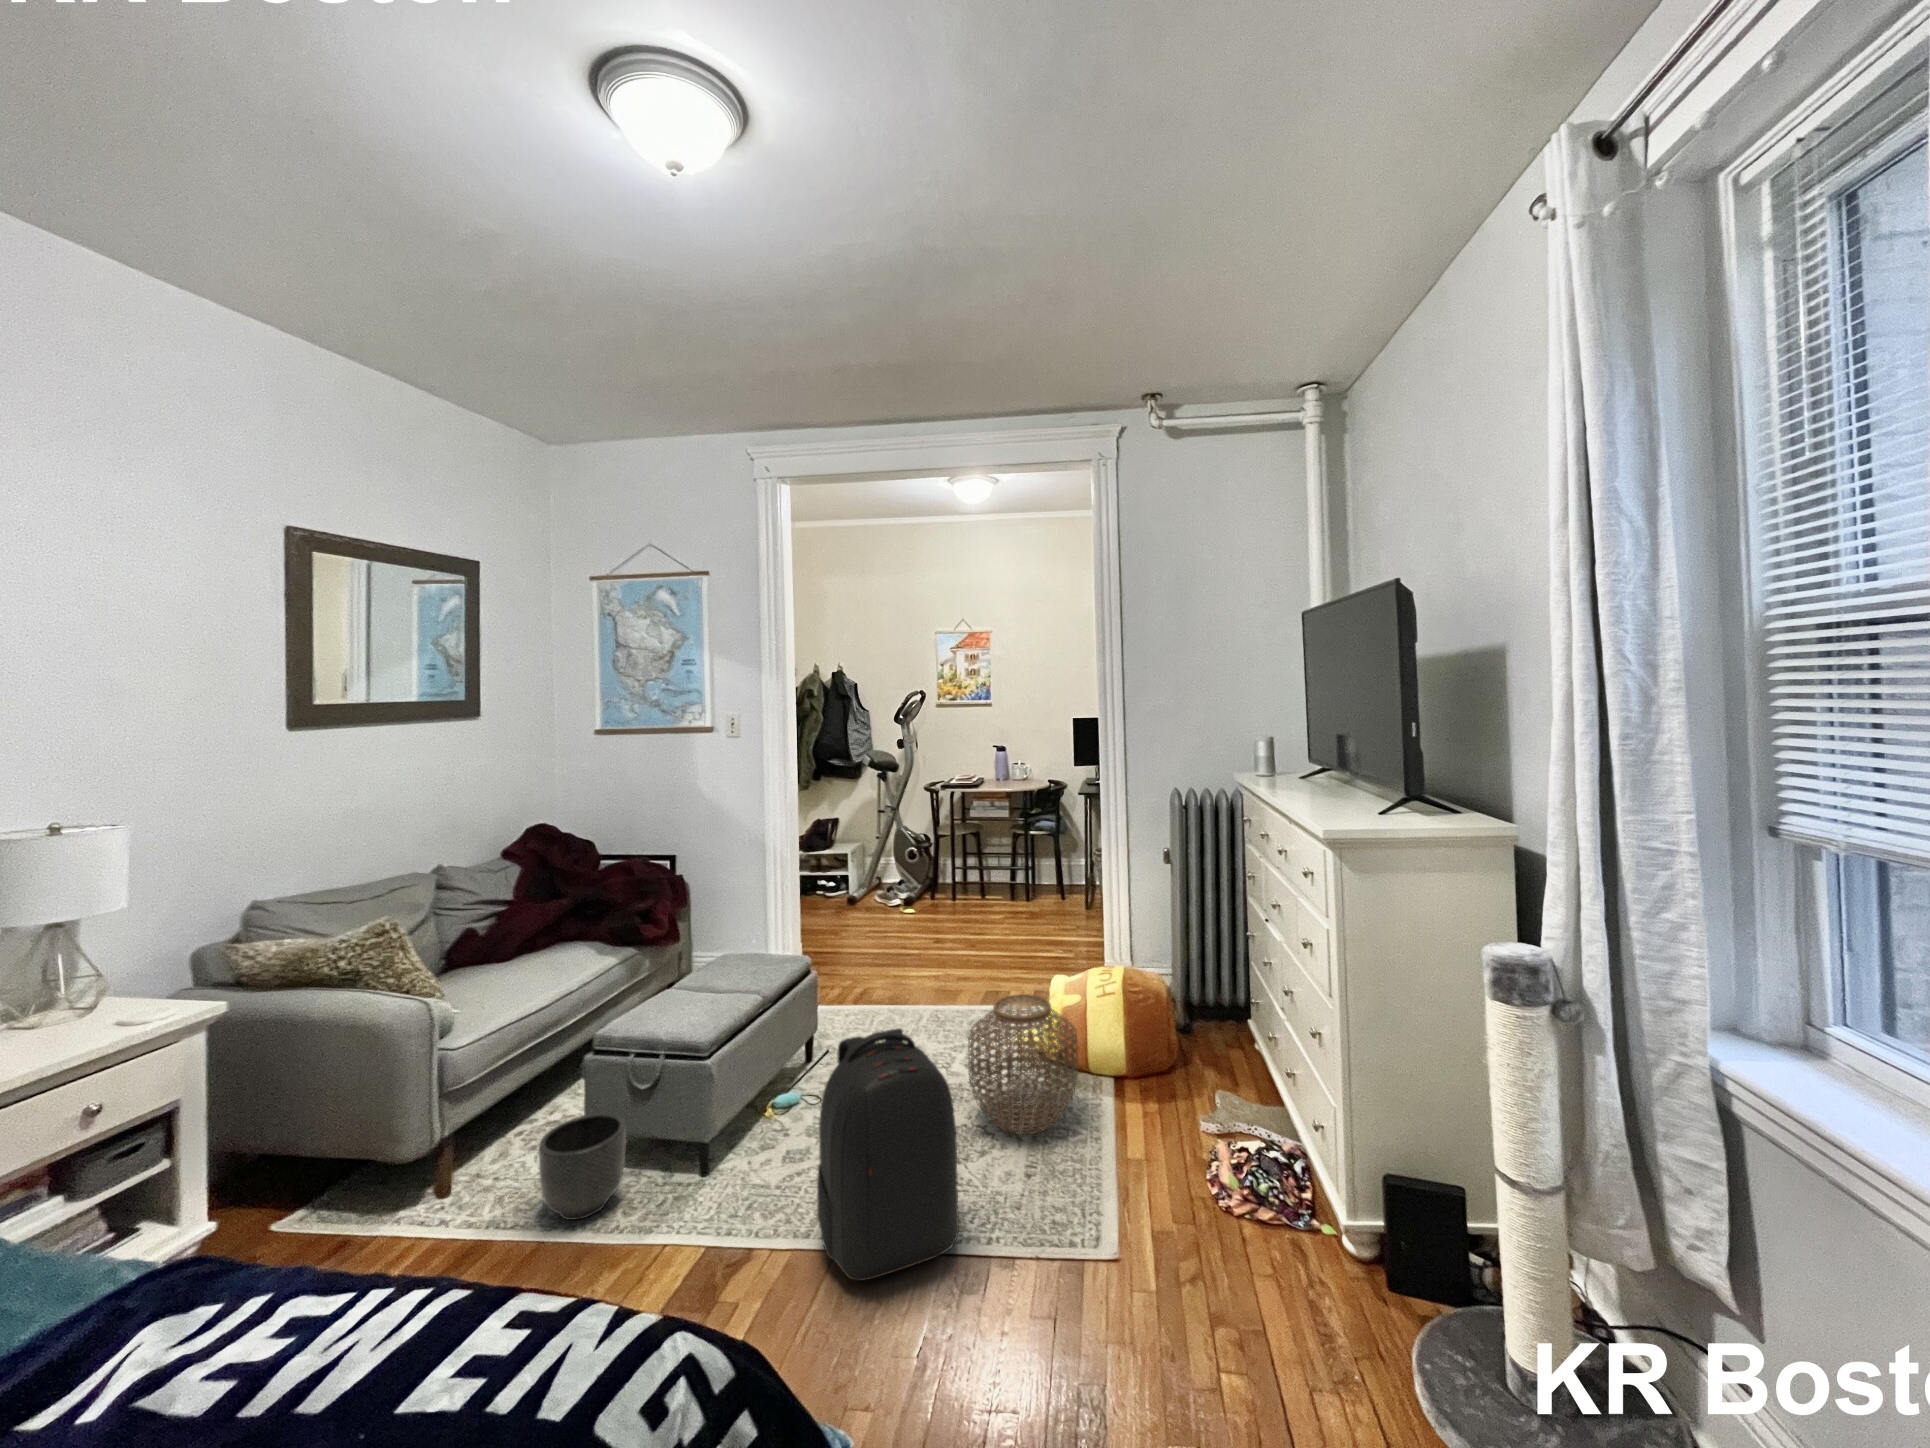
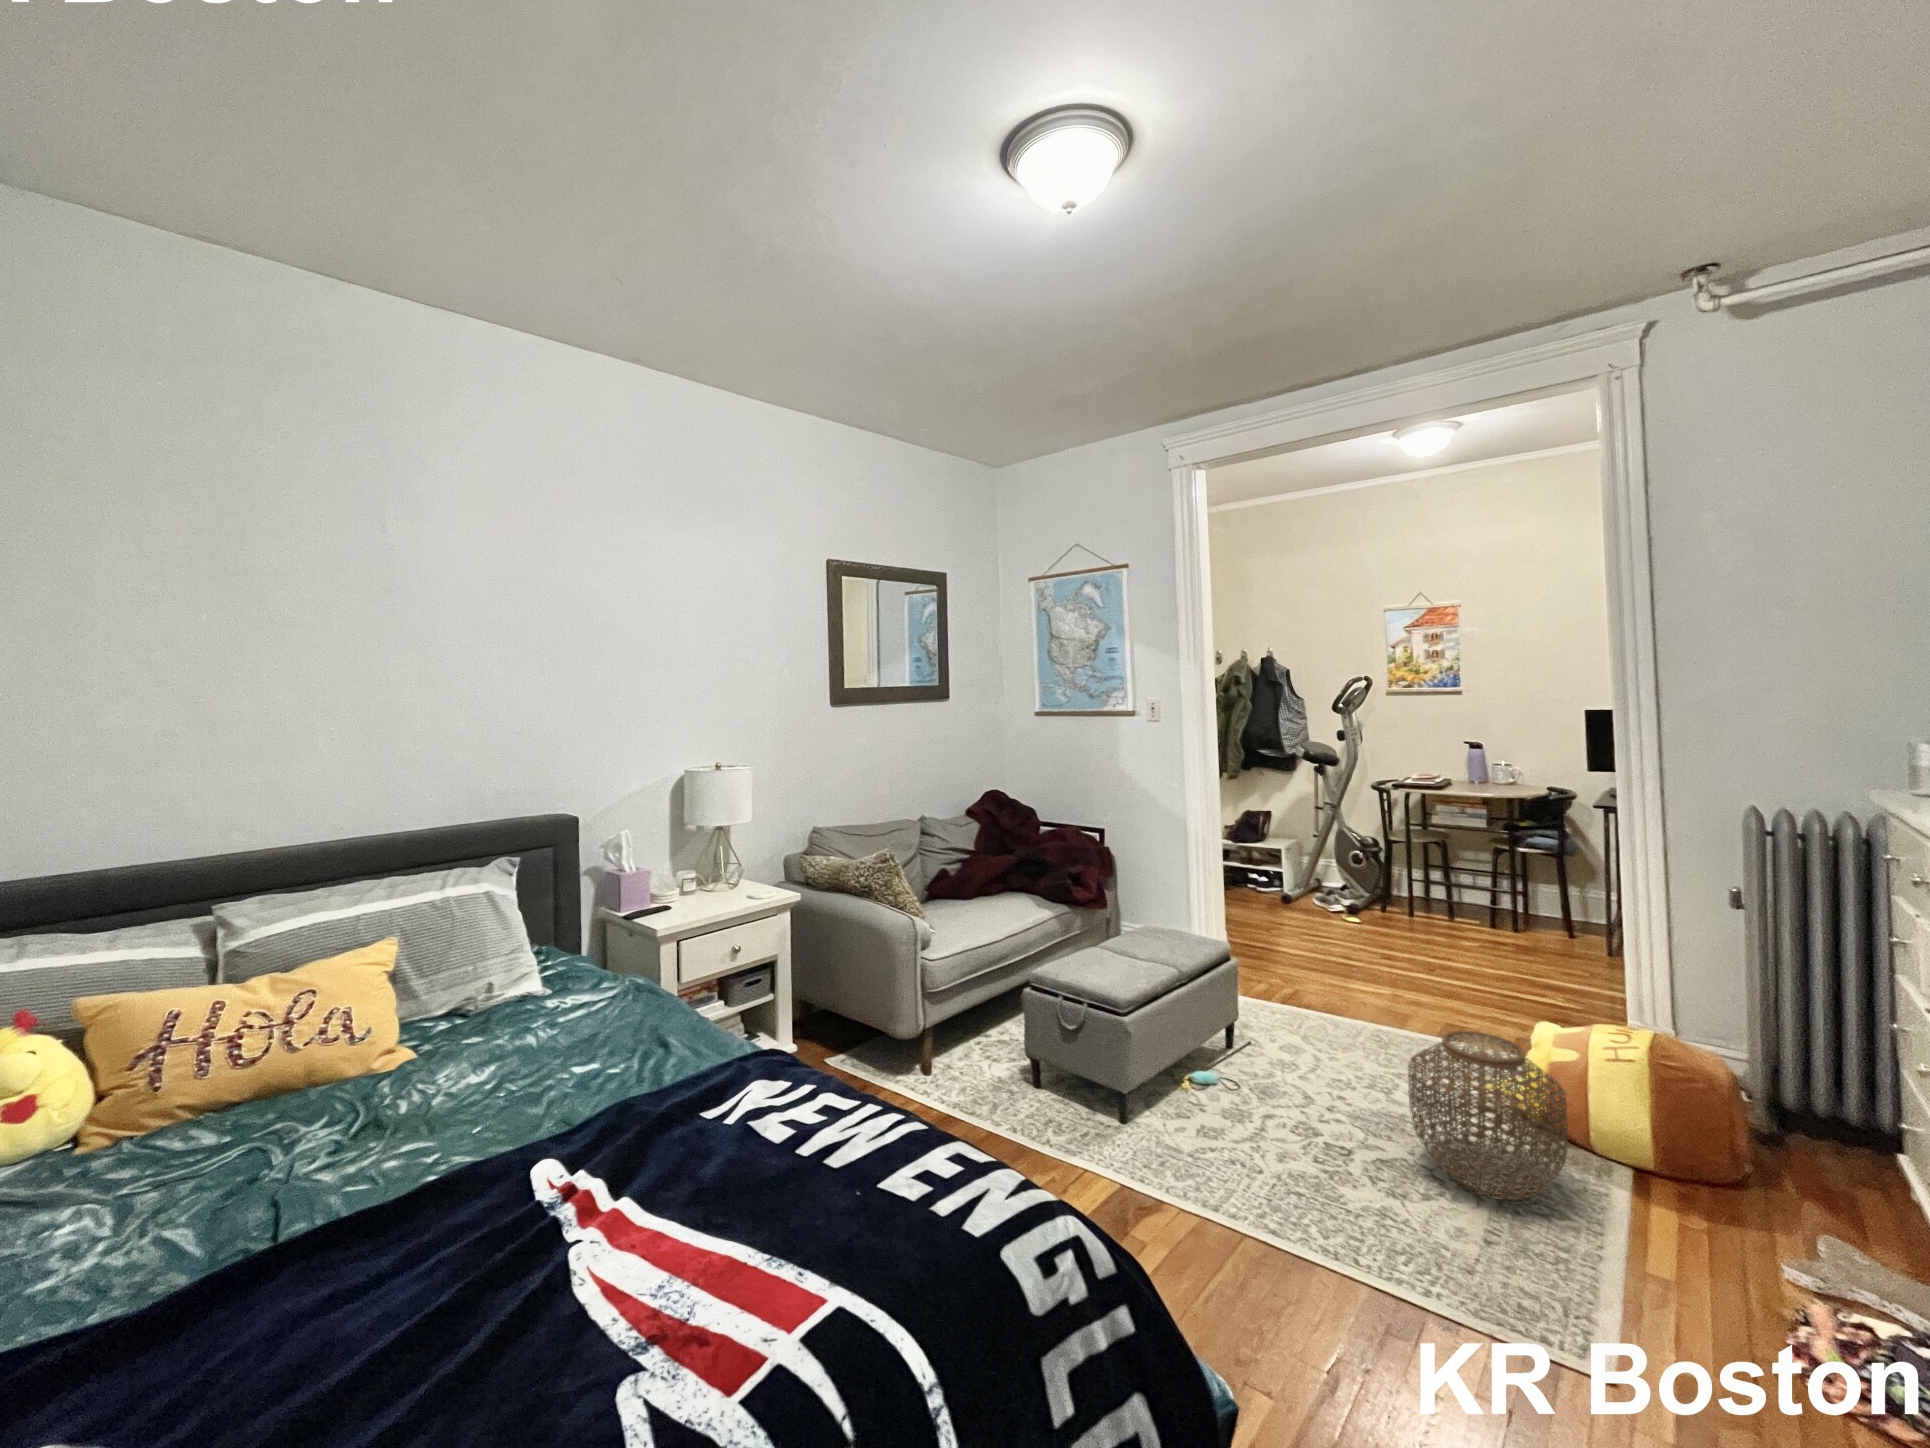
backpack: present [817,1028,959,1281] -> none [1227,1026,1386,1278]
planter: present [539,1113,626,1220] -> none [992,1038,1057,1123]

